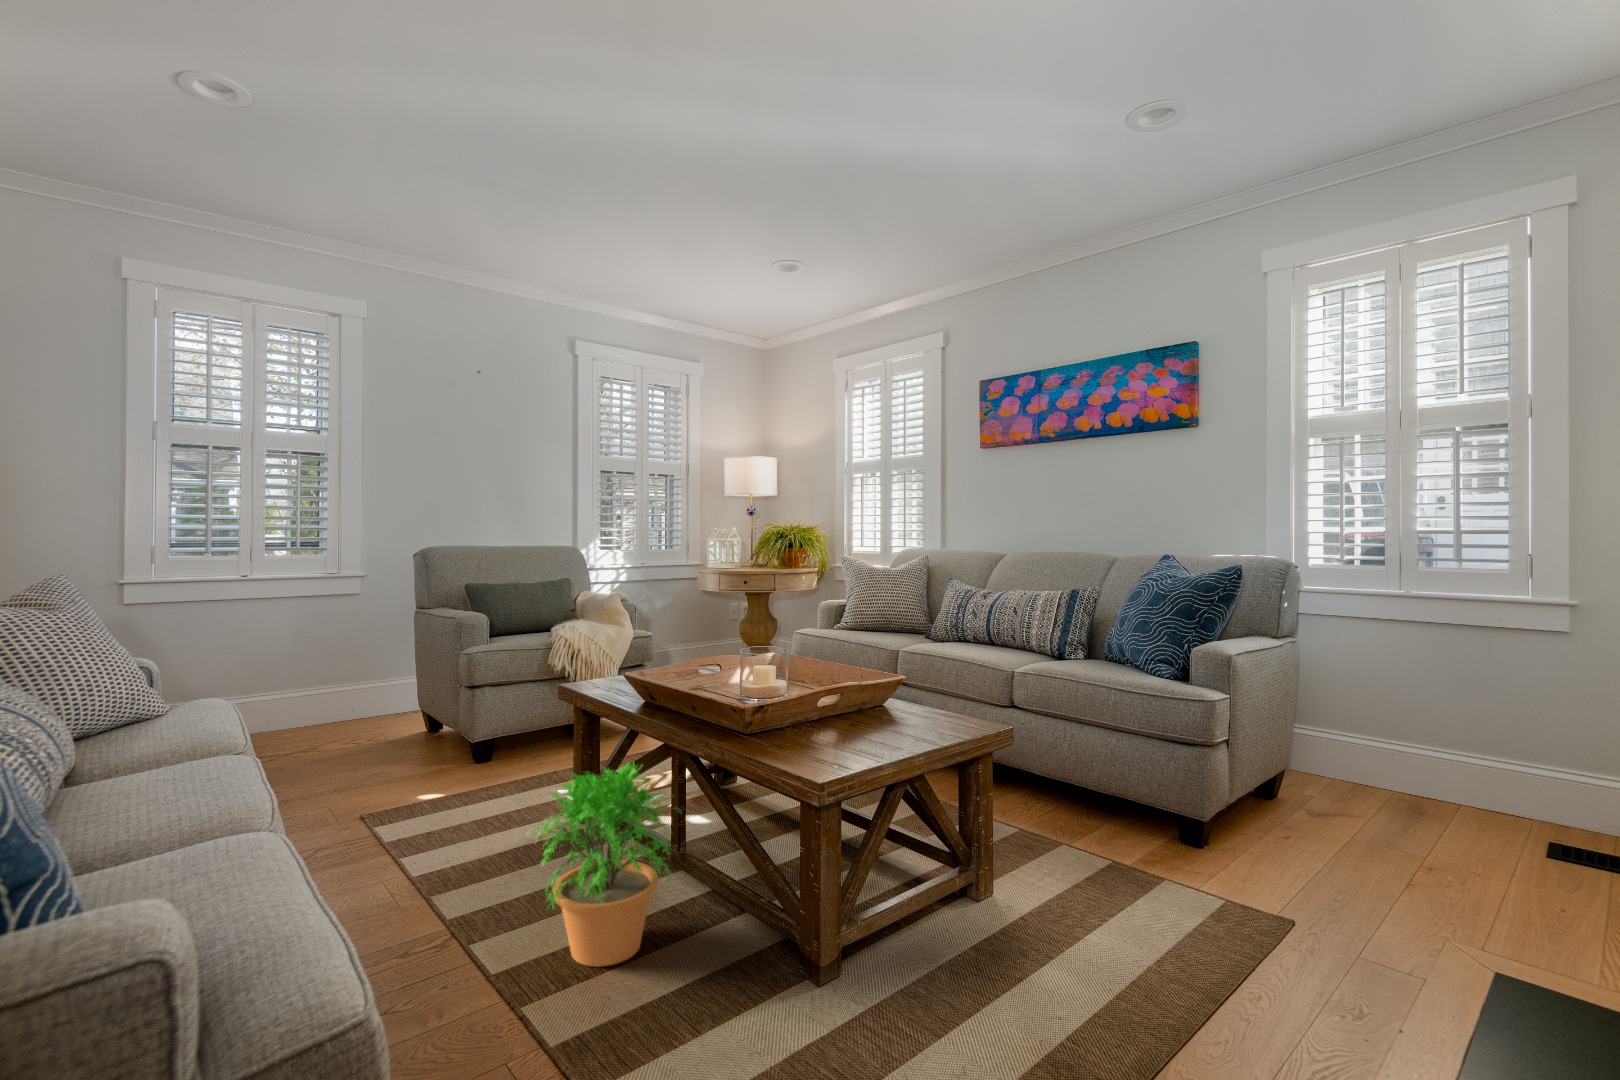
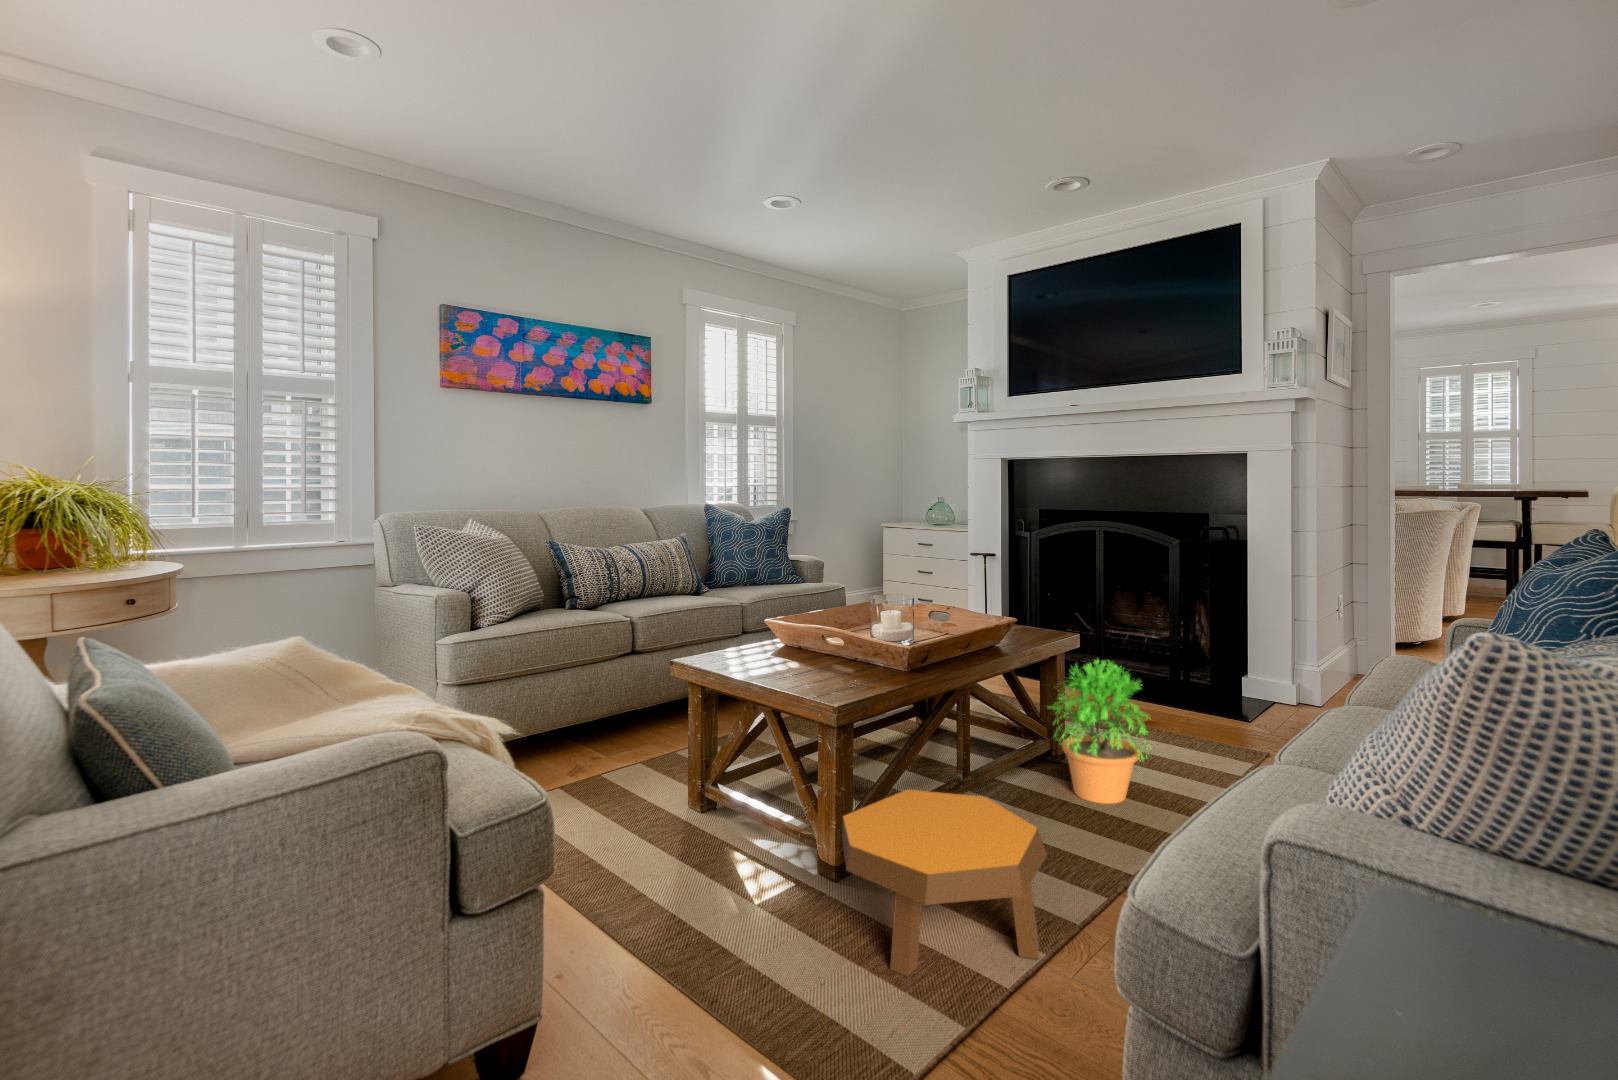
footstool: none [359,731,508,849] -> present [842,790,1047,977]

